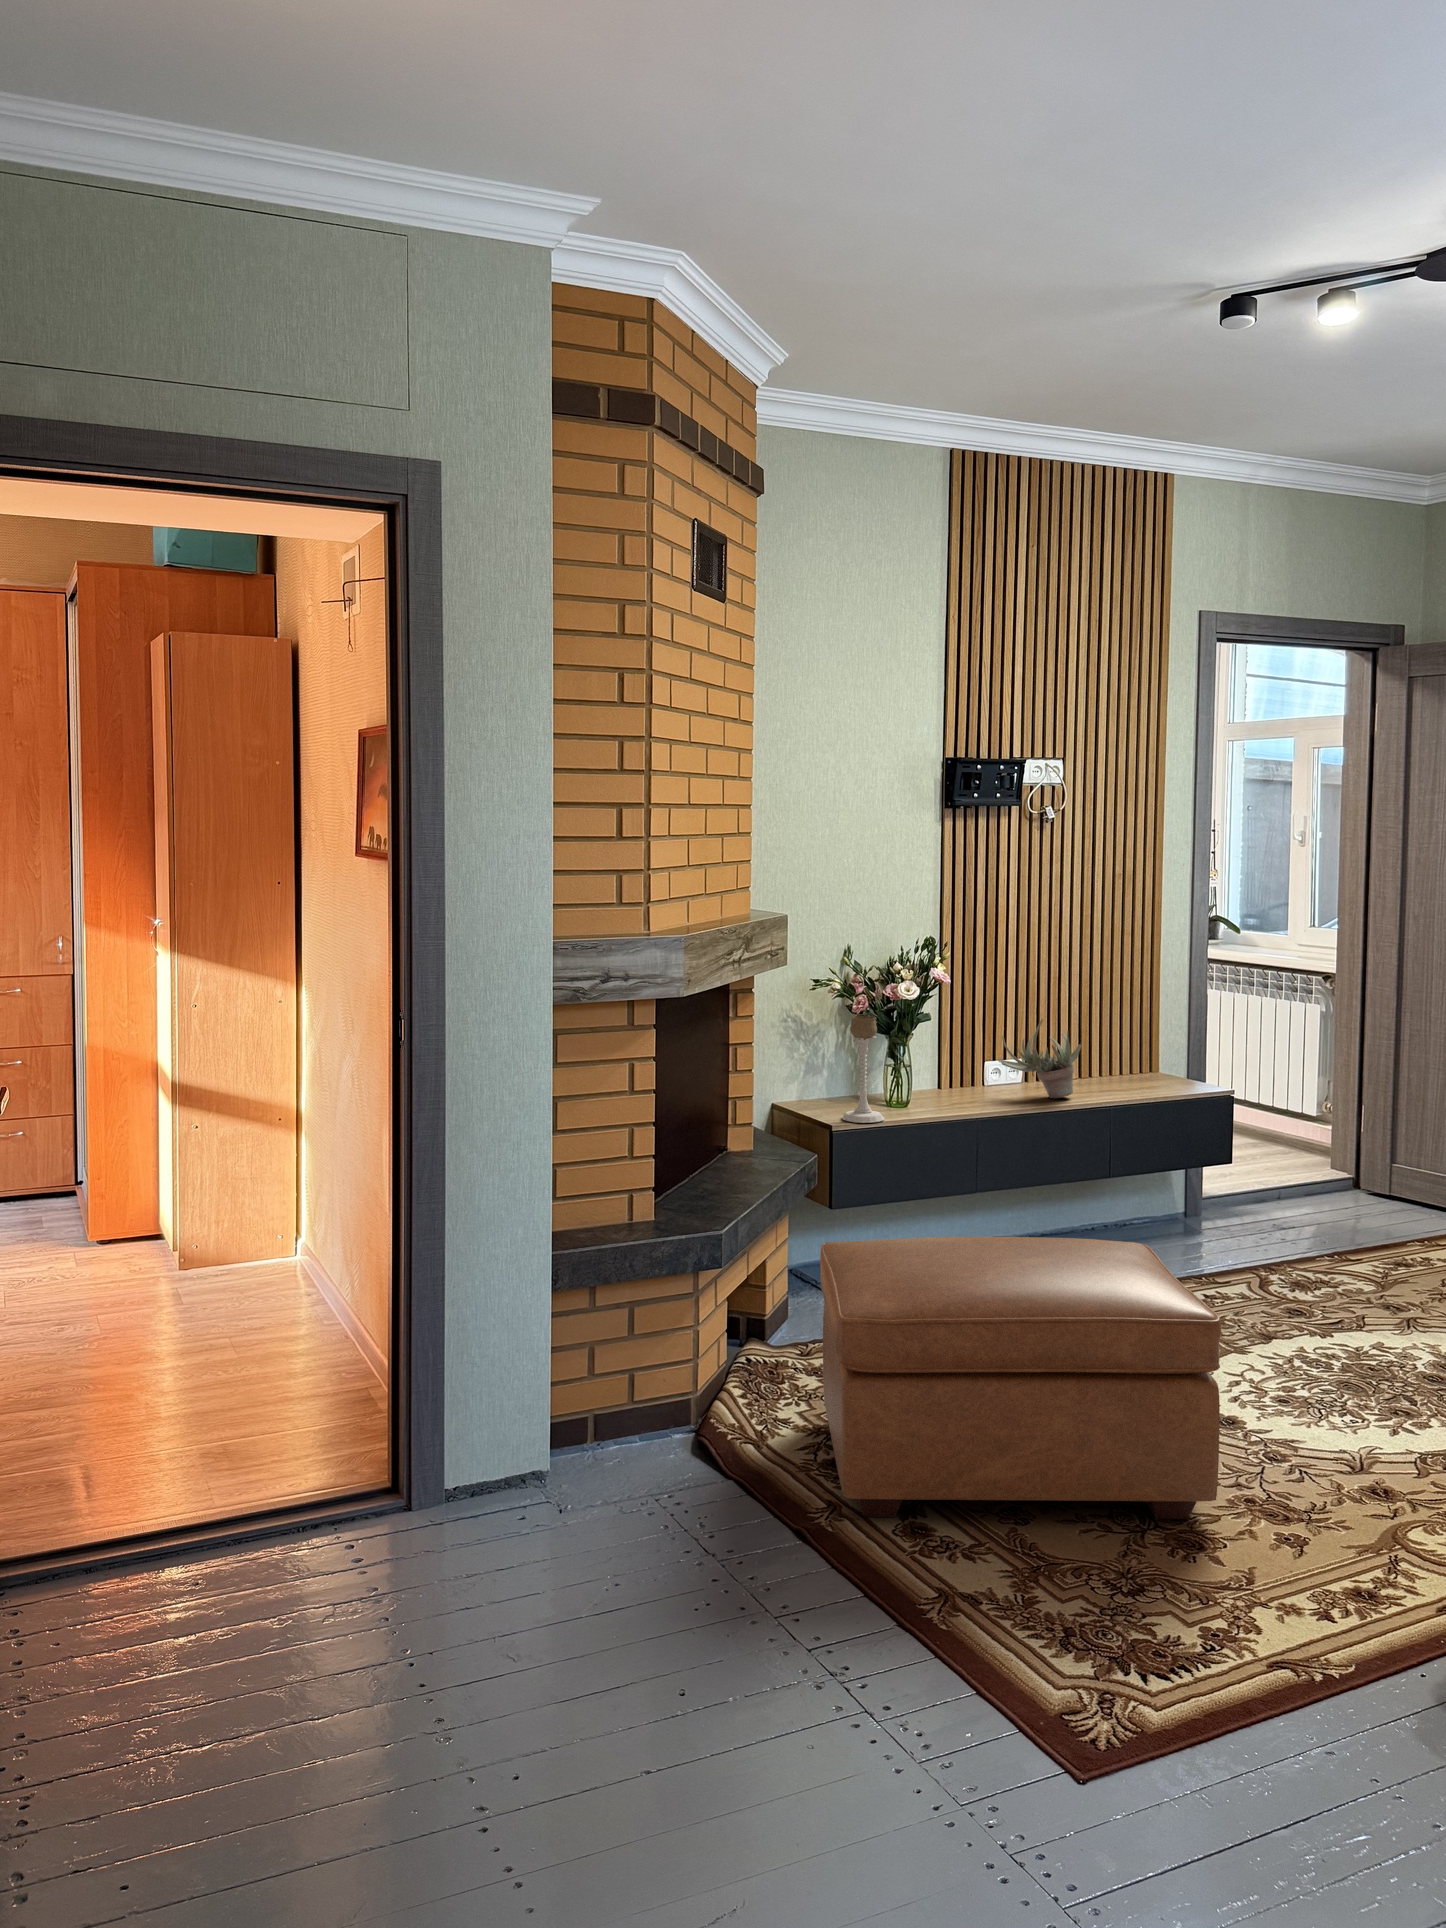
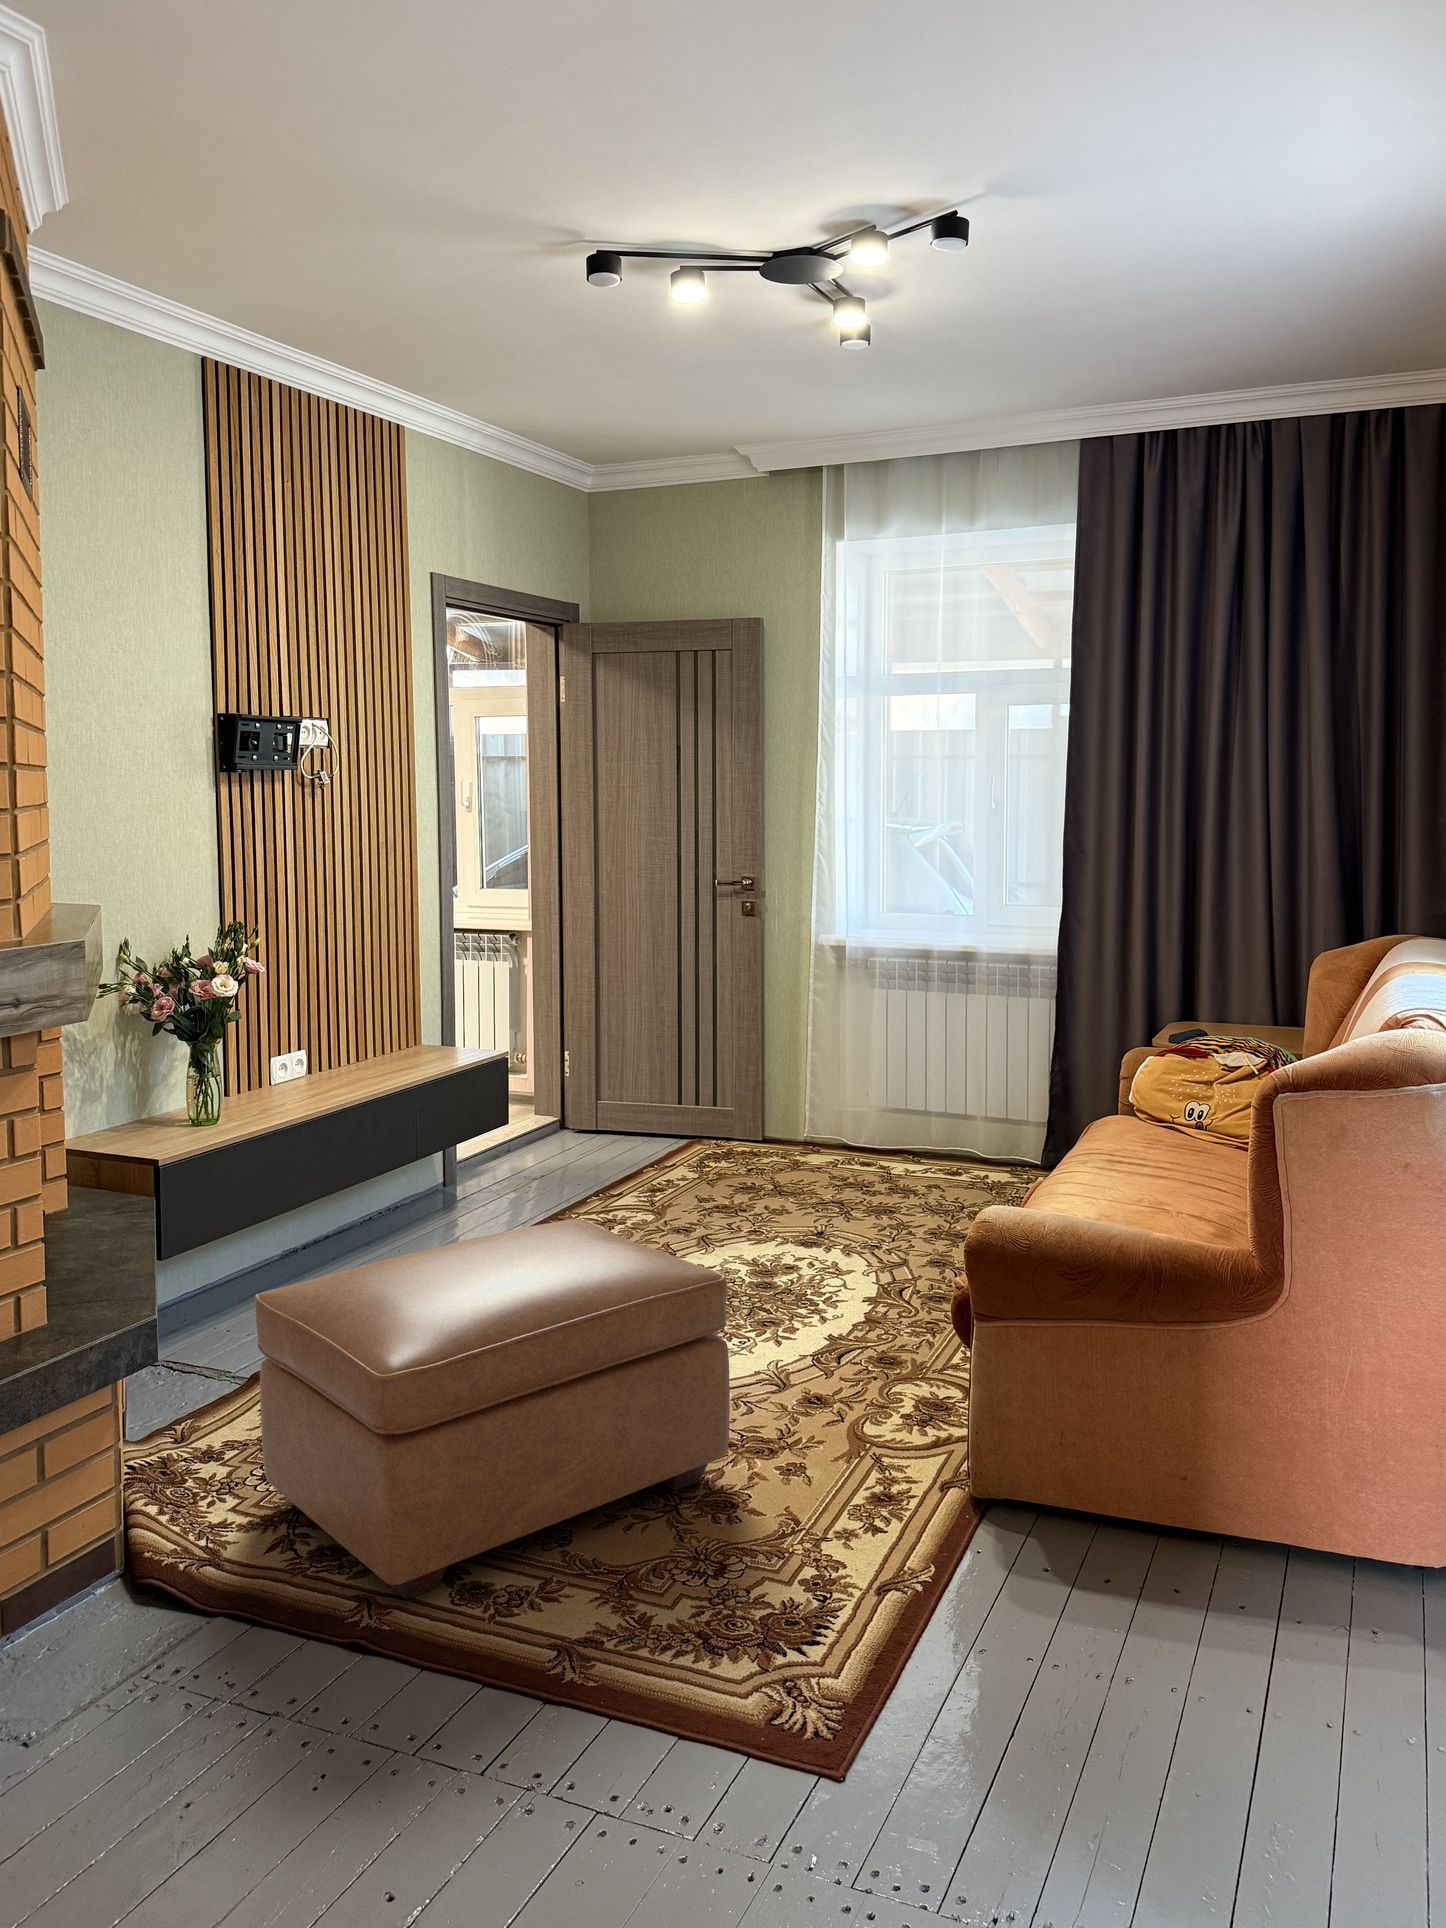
candle holder: present [842,1015,885,1123] -> none [144,1019,197,1147]
succulent plant: present [998,1019,1081,1098] -> none [287,1003,376,1087]

